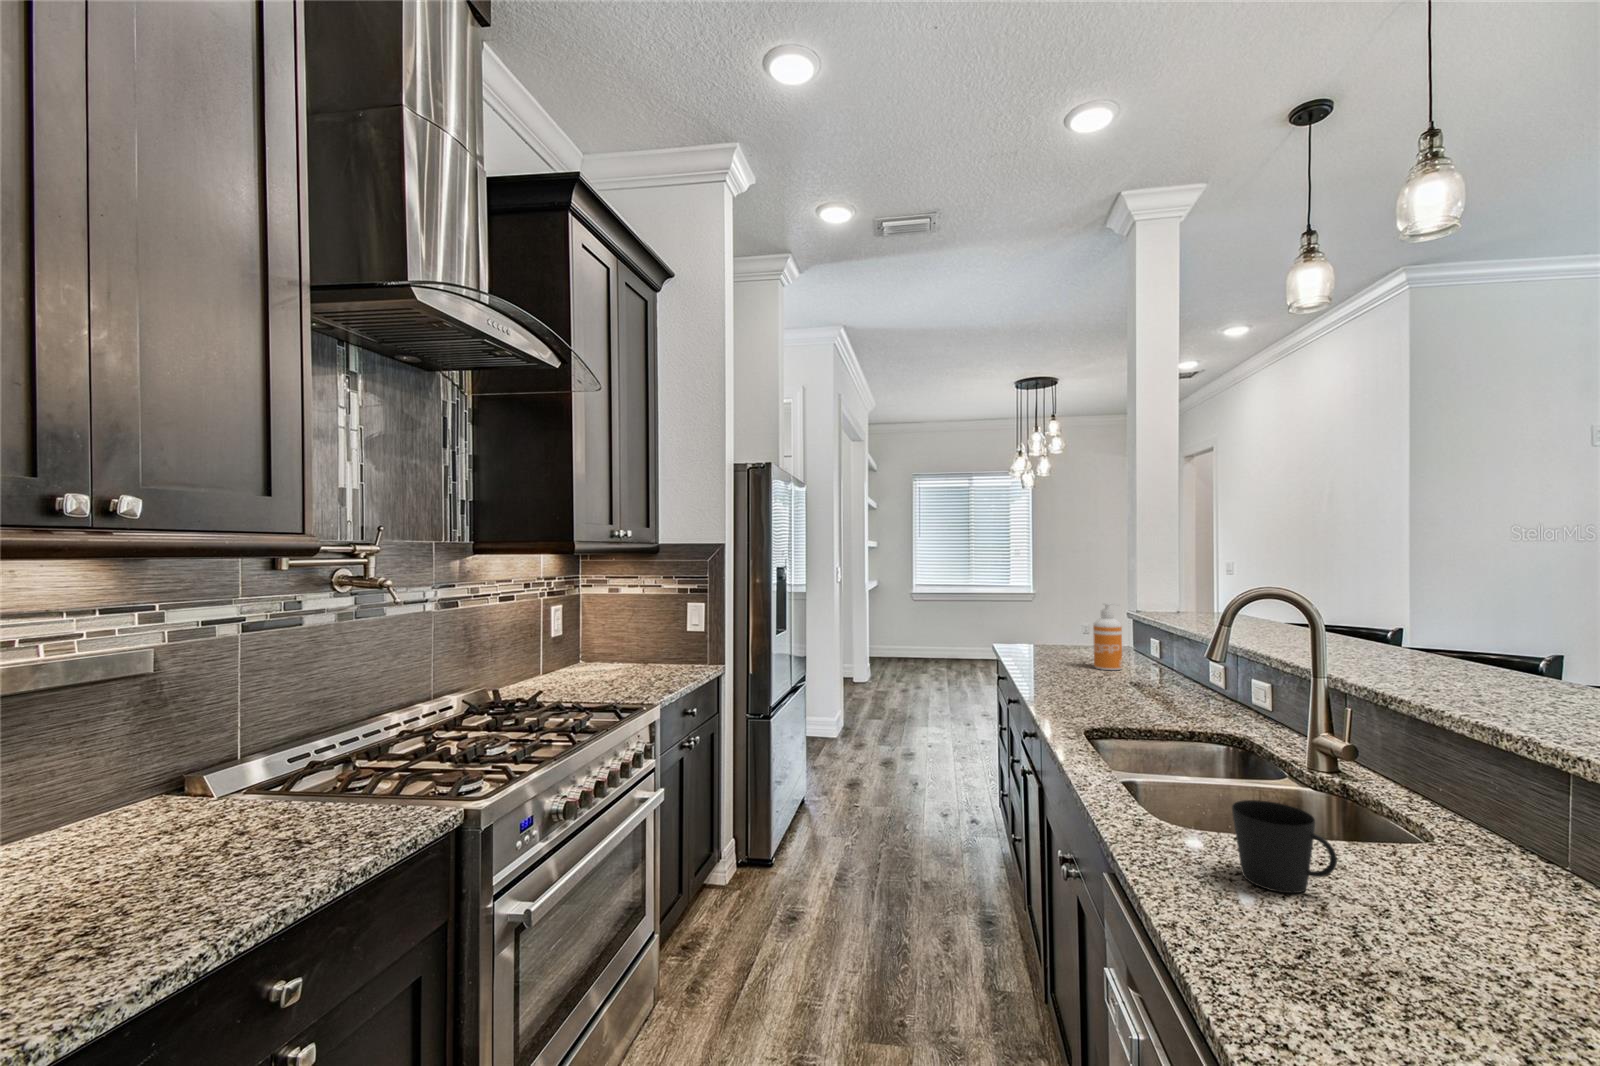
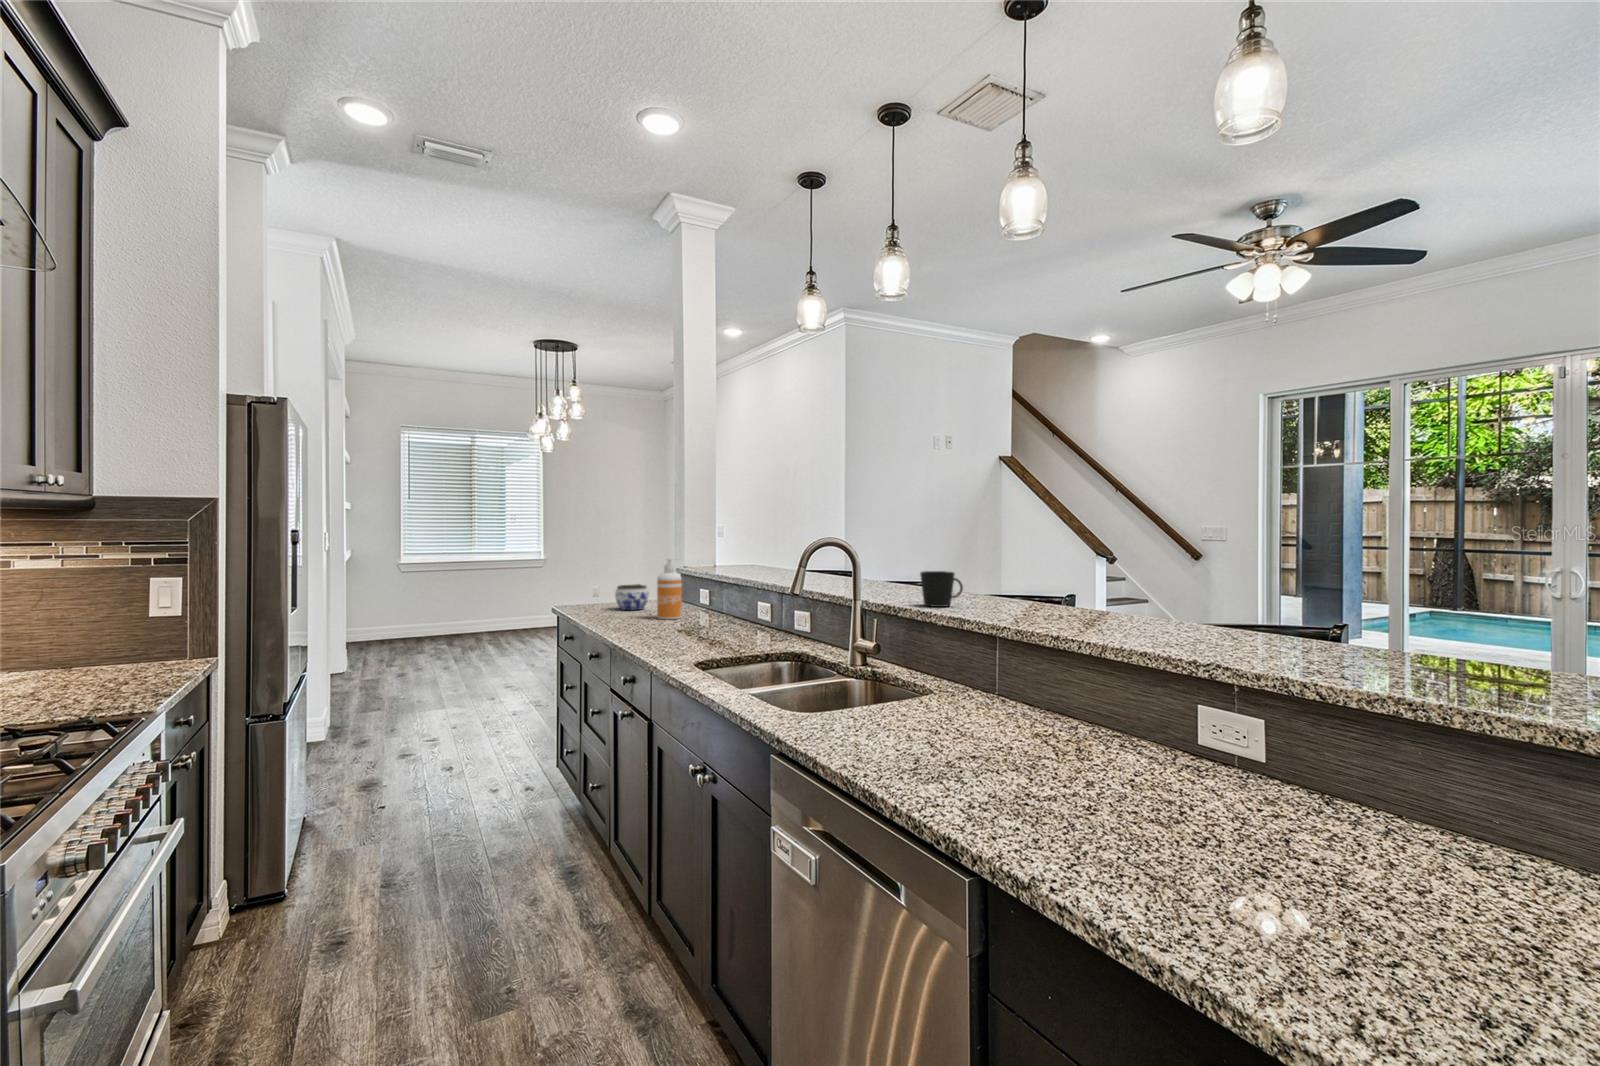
jar: none [1057,628,1094,655] -> present [615,584,648,610]
cup: present [1232,800,1337,893] -> present [920,571,963,607]

